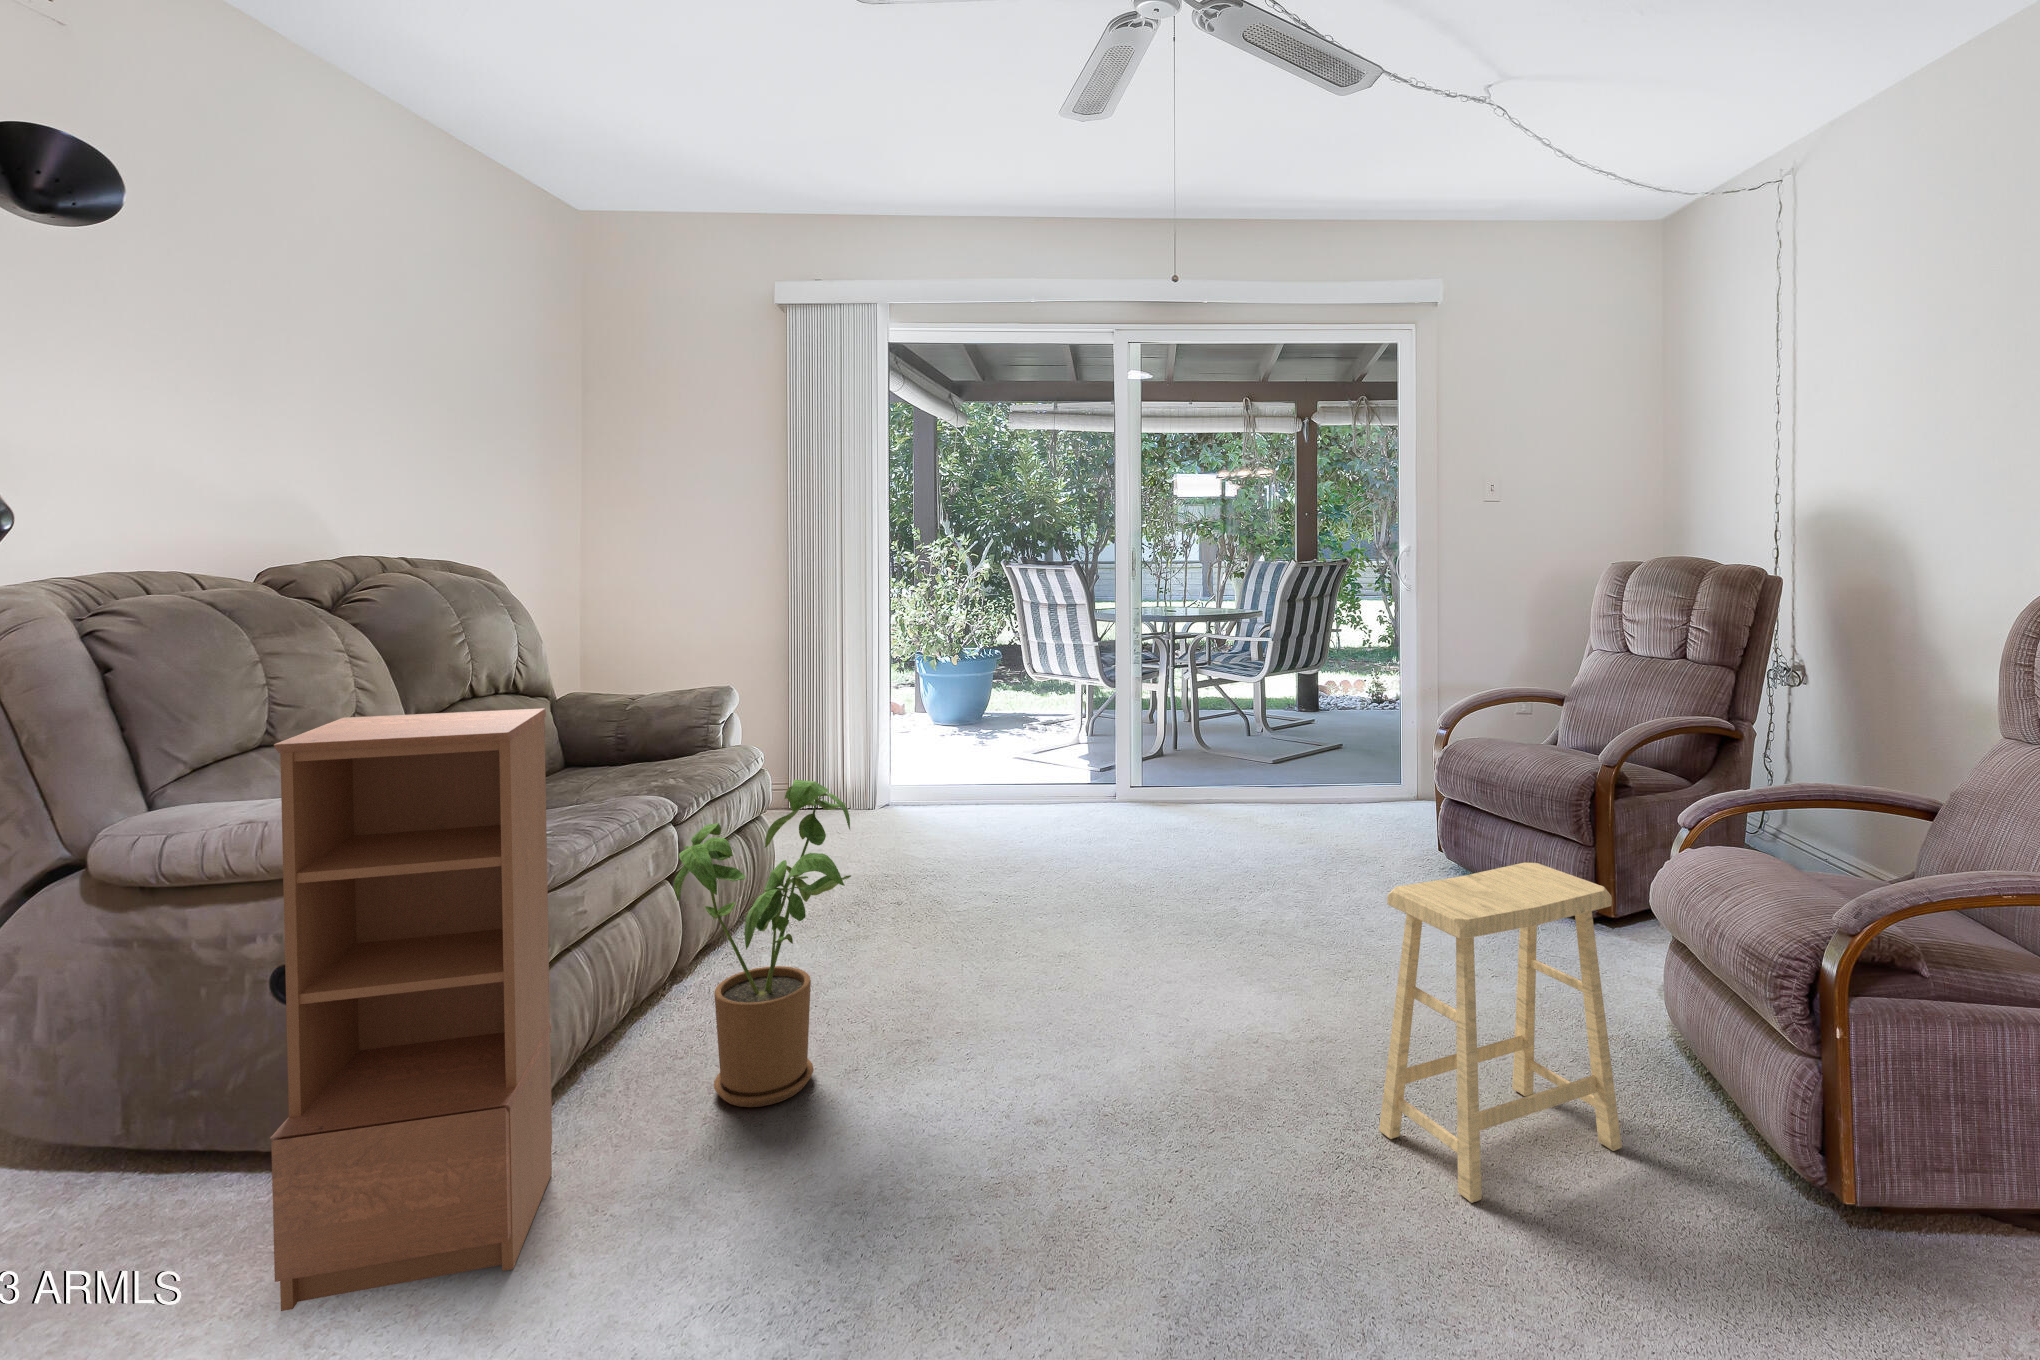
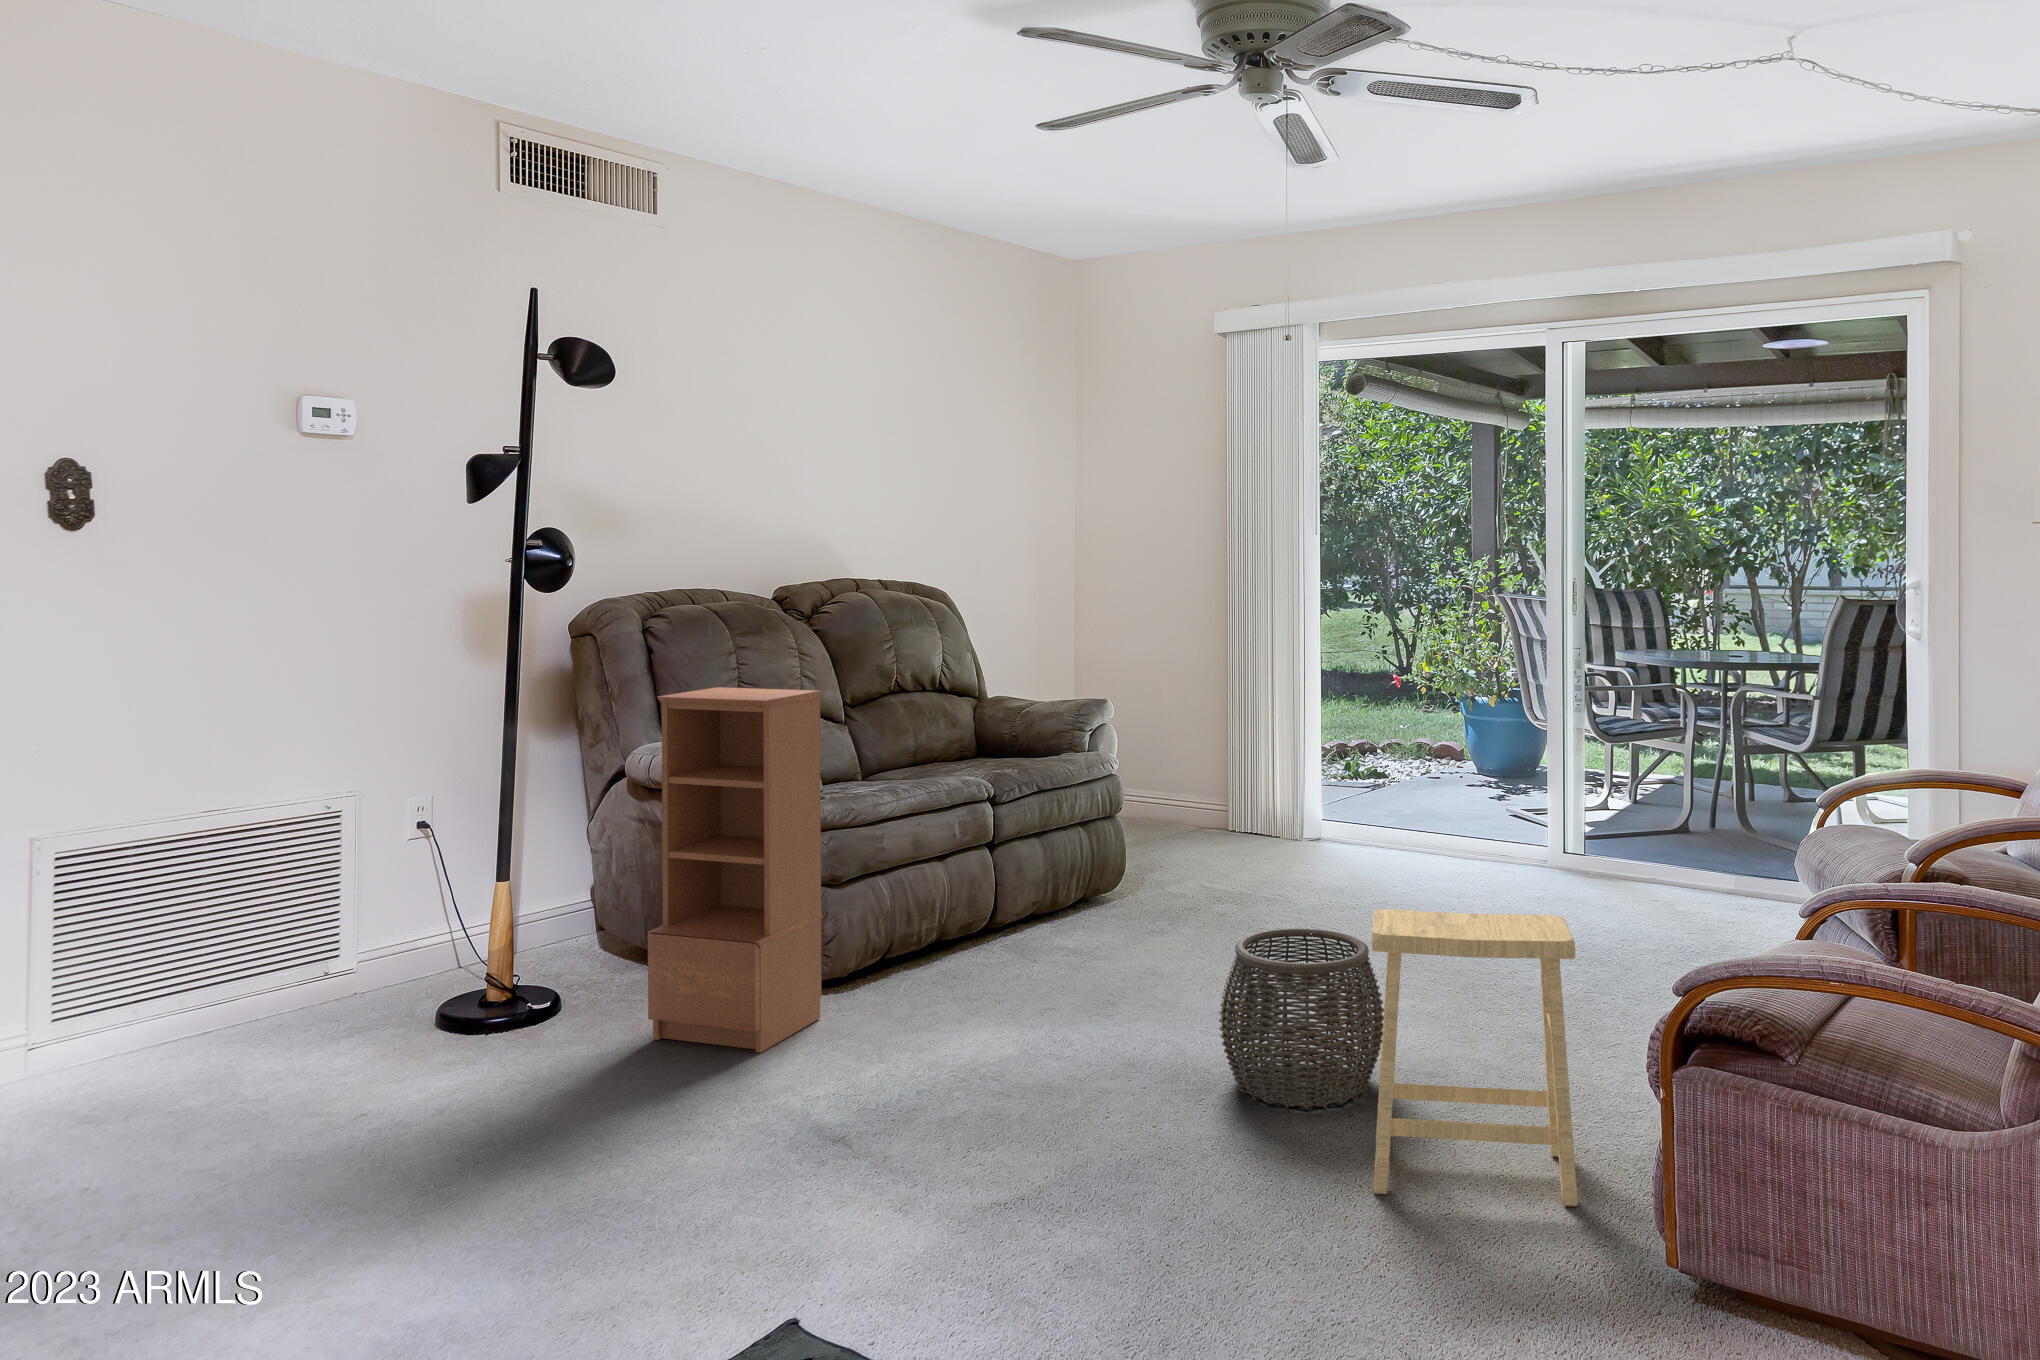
house plant: present [674,780,851,1107] -> none [926,767,1066,1017]
woven basket: none [1140,912,1319,1122] -> present [1219,928,1384,1109]

